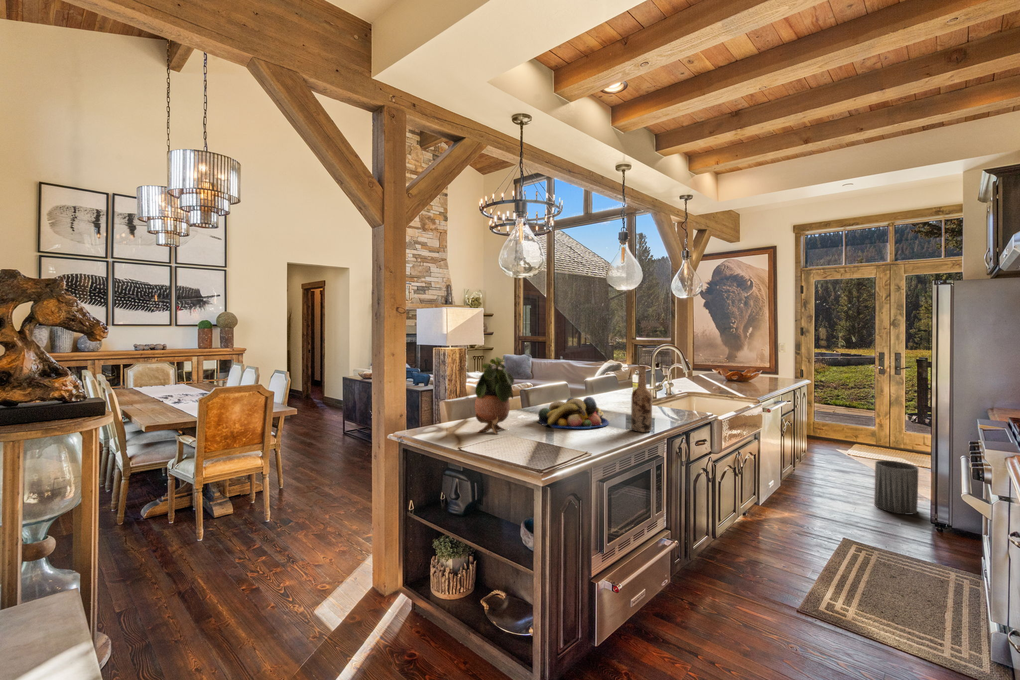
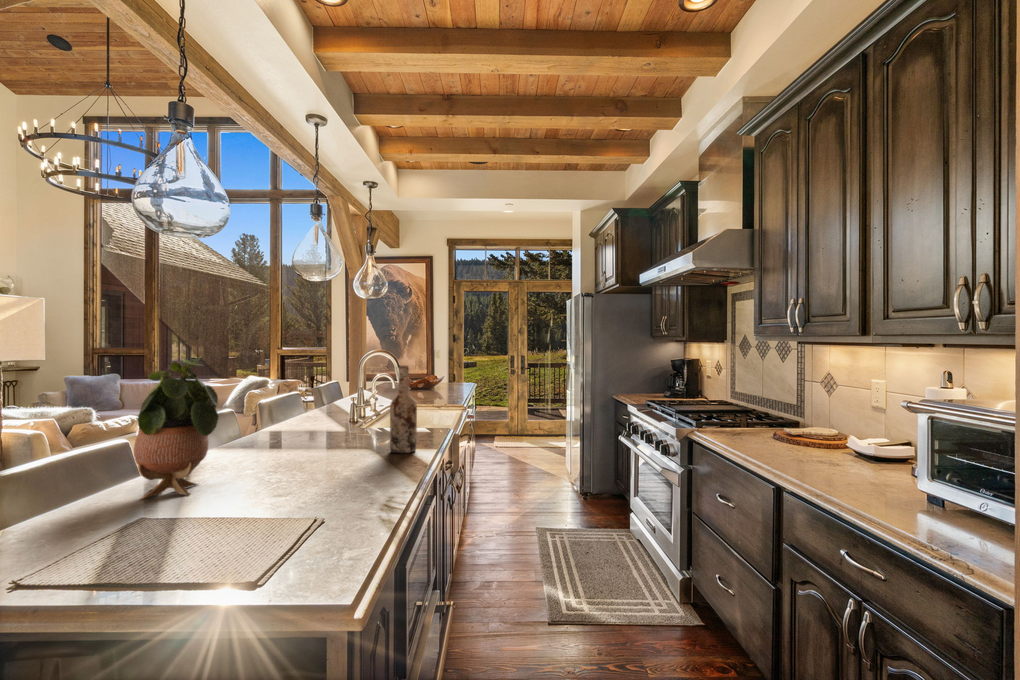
fruit bowl: present [538,397,609,429] -> none [242,415,353,467]
trash can: present [874,460,918,514] -> none [540,448,570,494]

